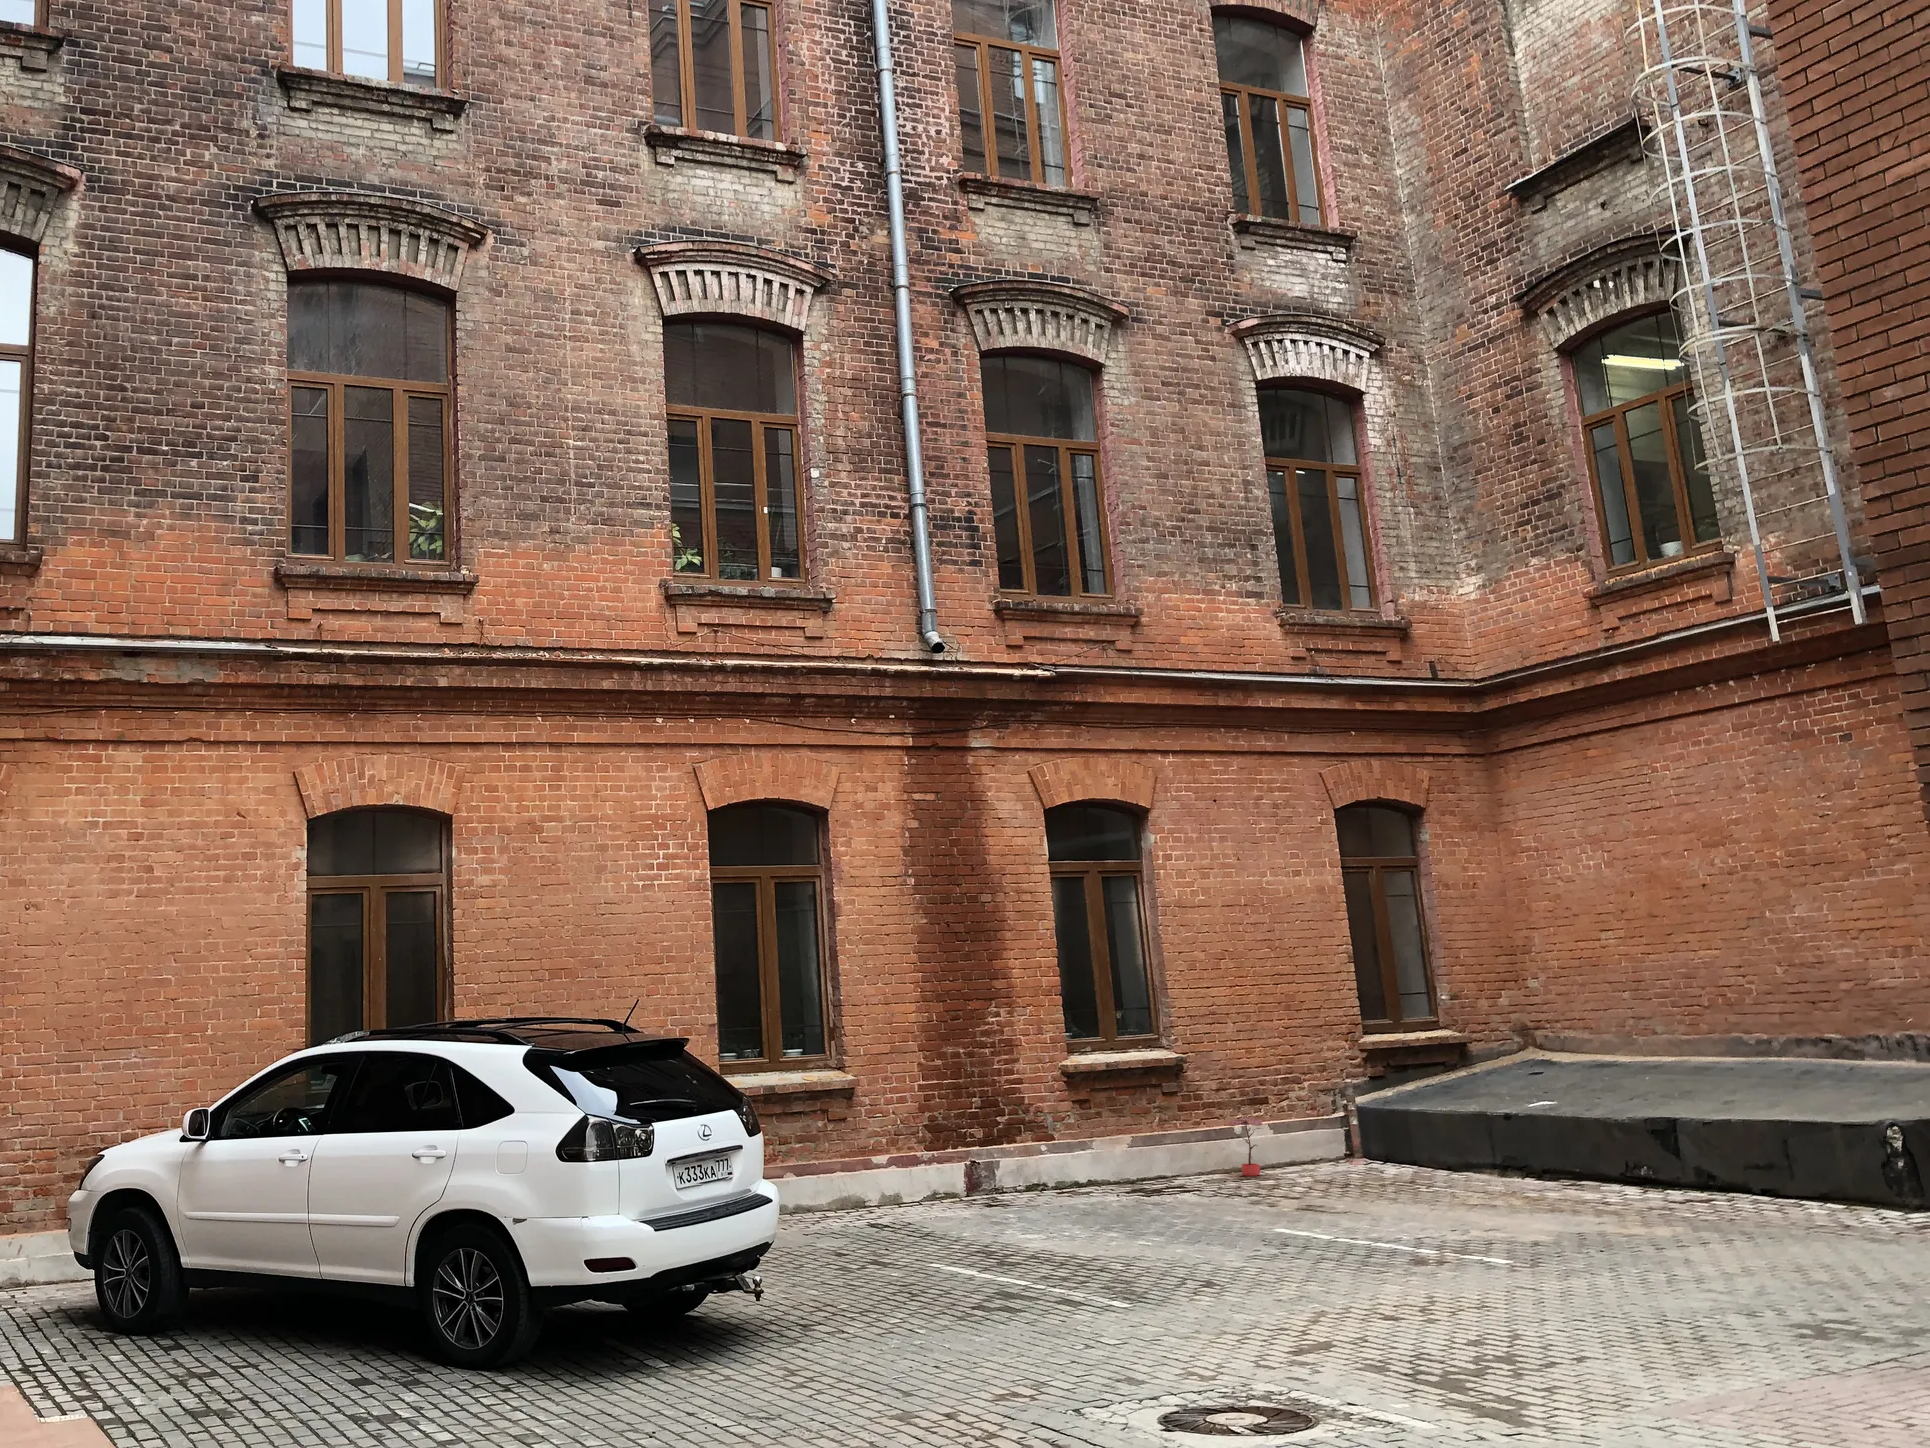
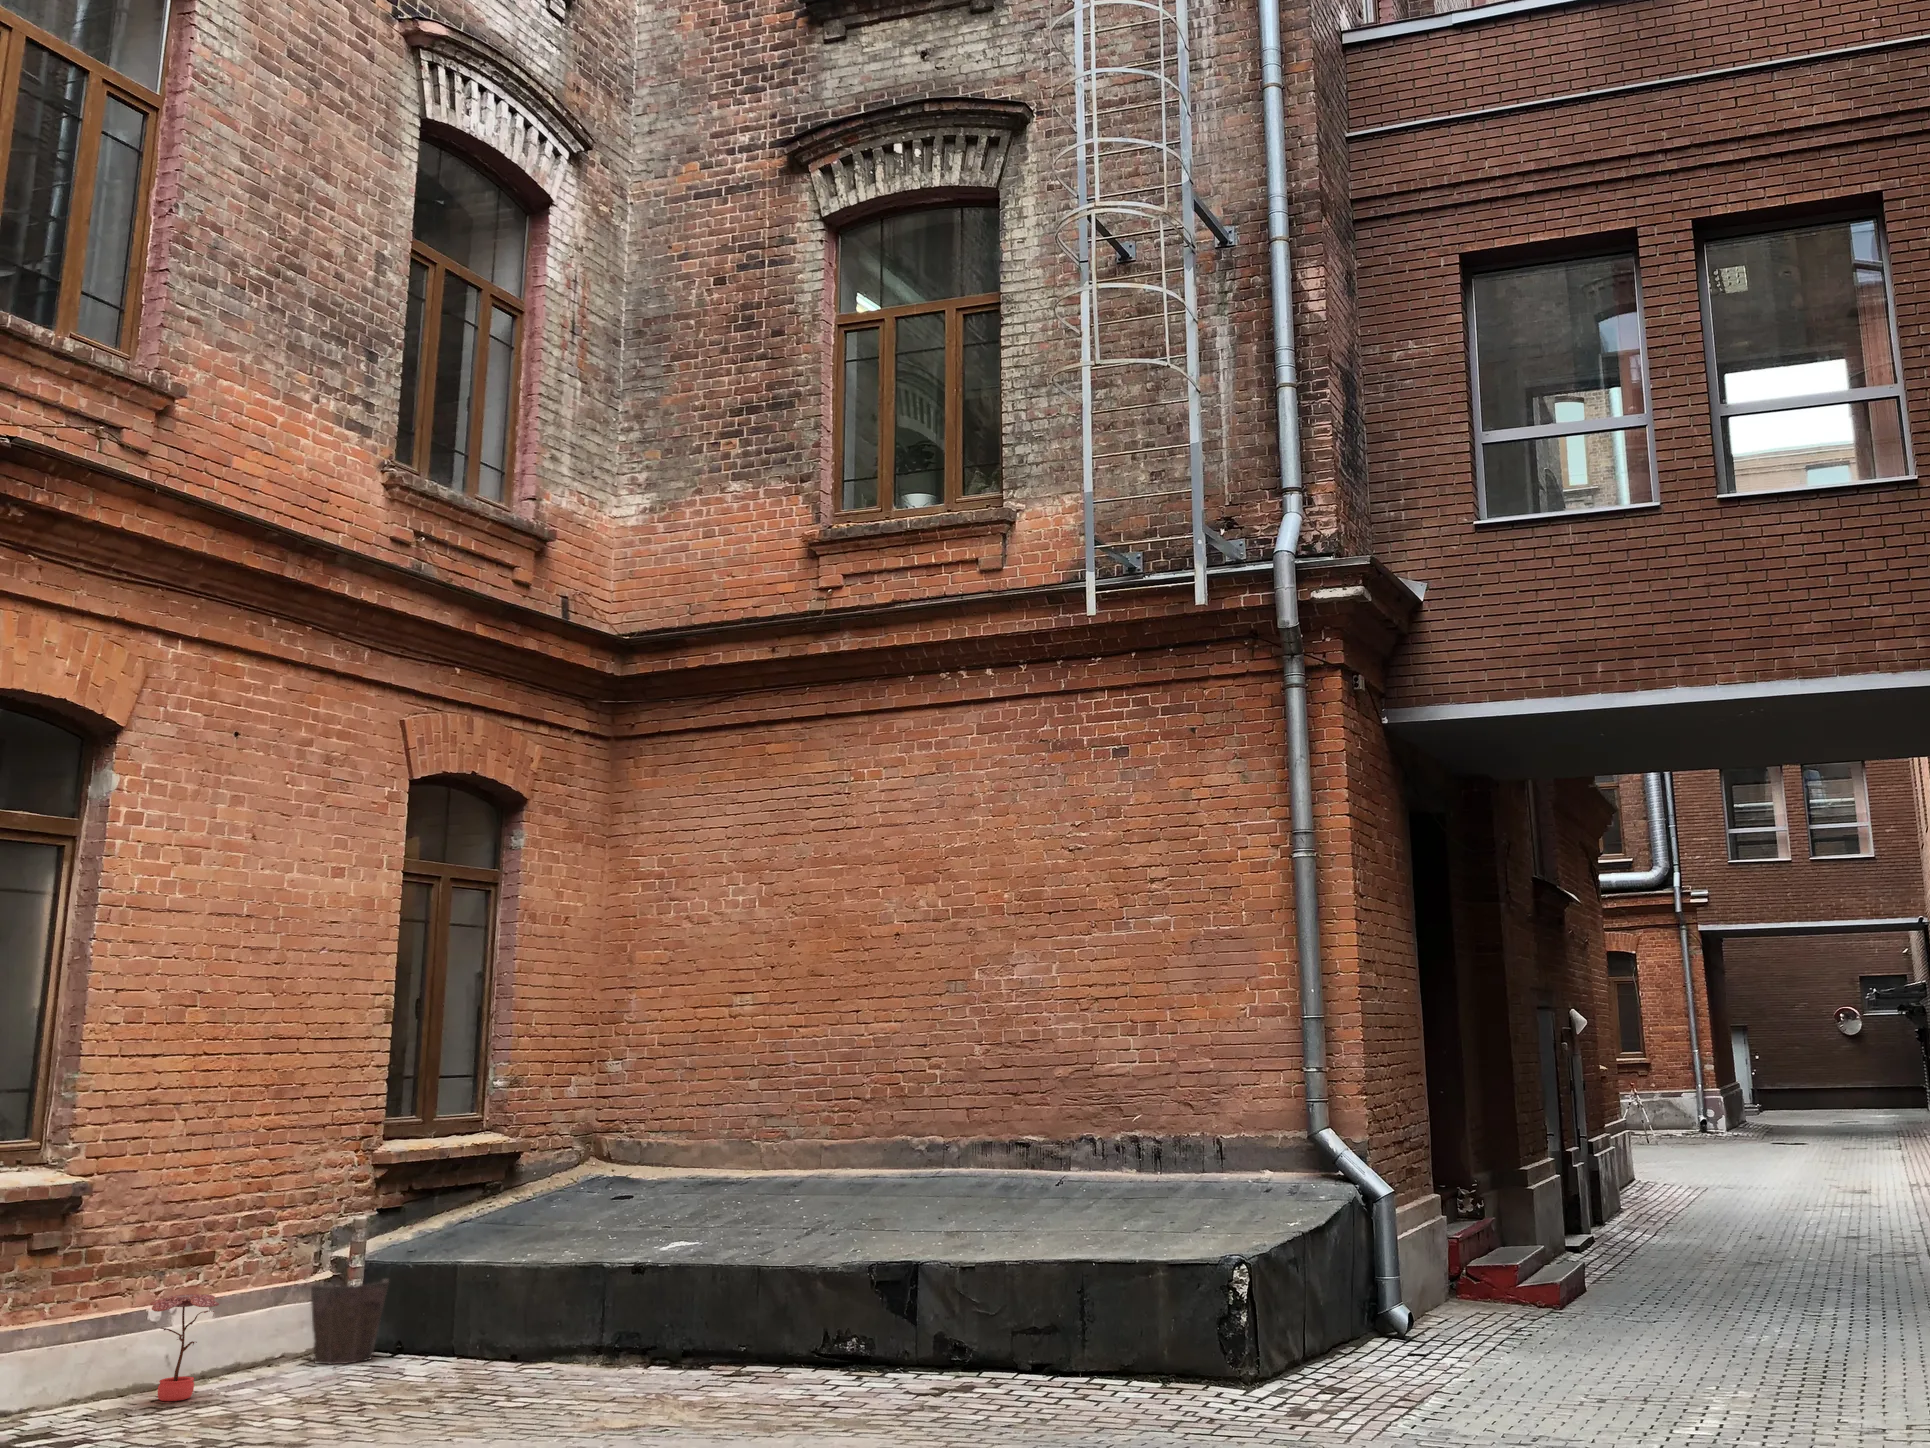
waste bin: none [1327,1117,1375,1167] -> present [311,1279,389,1365]

